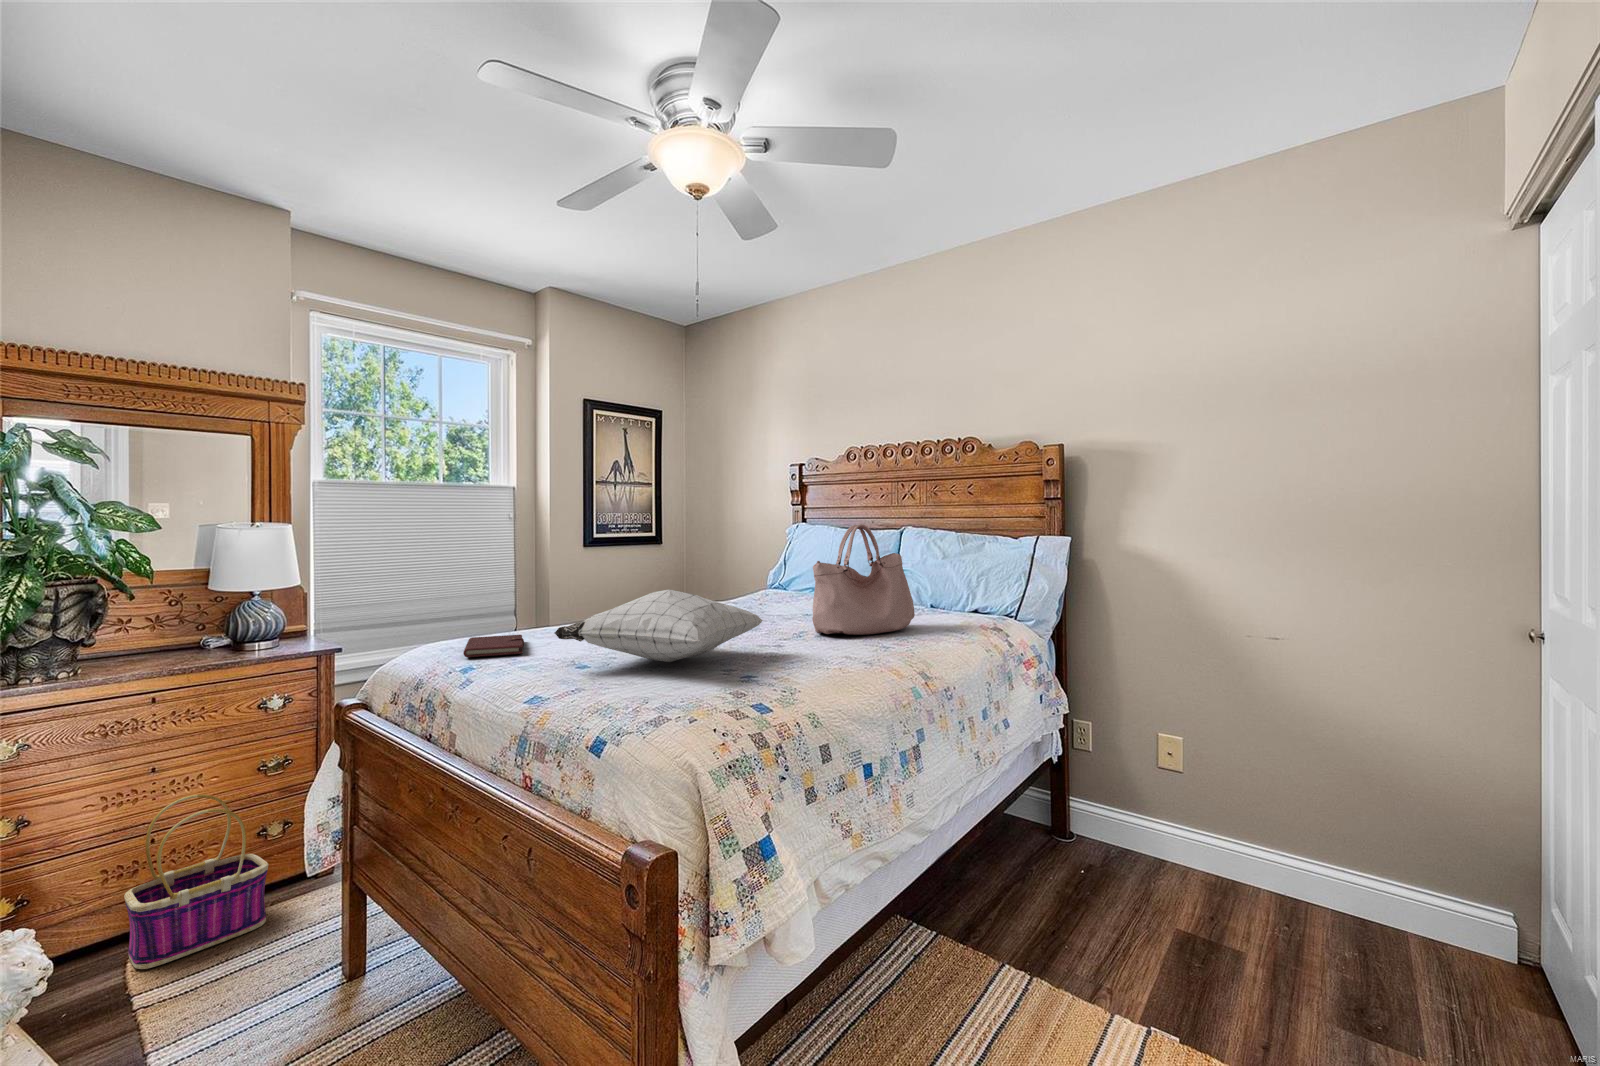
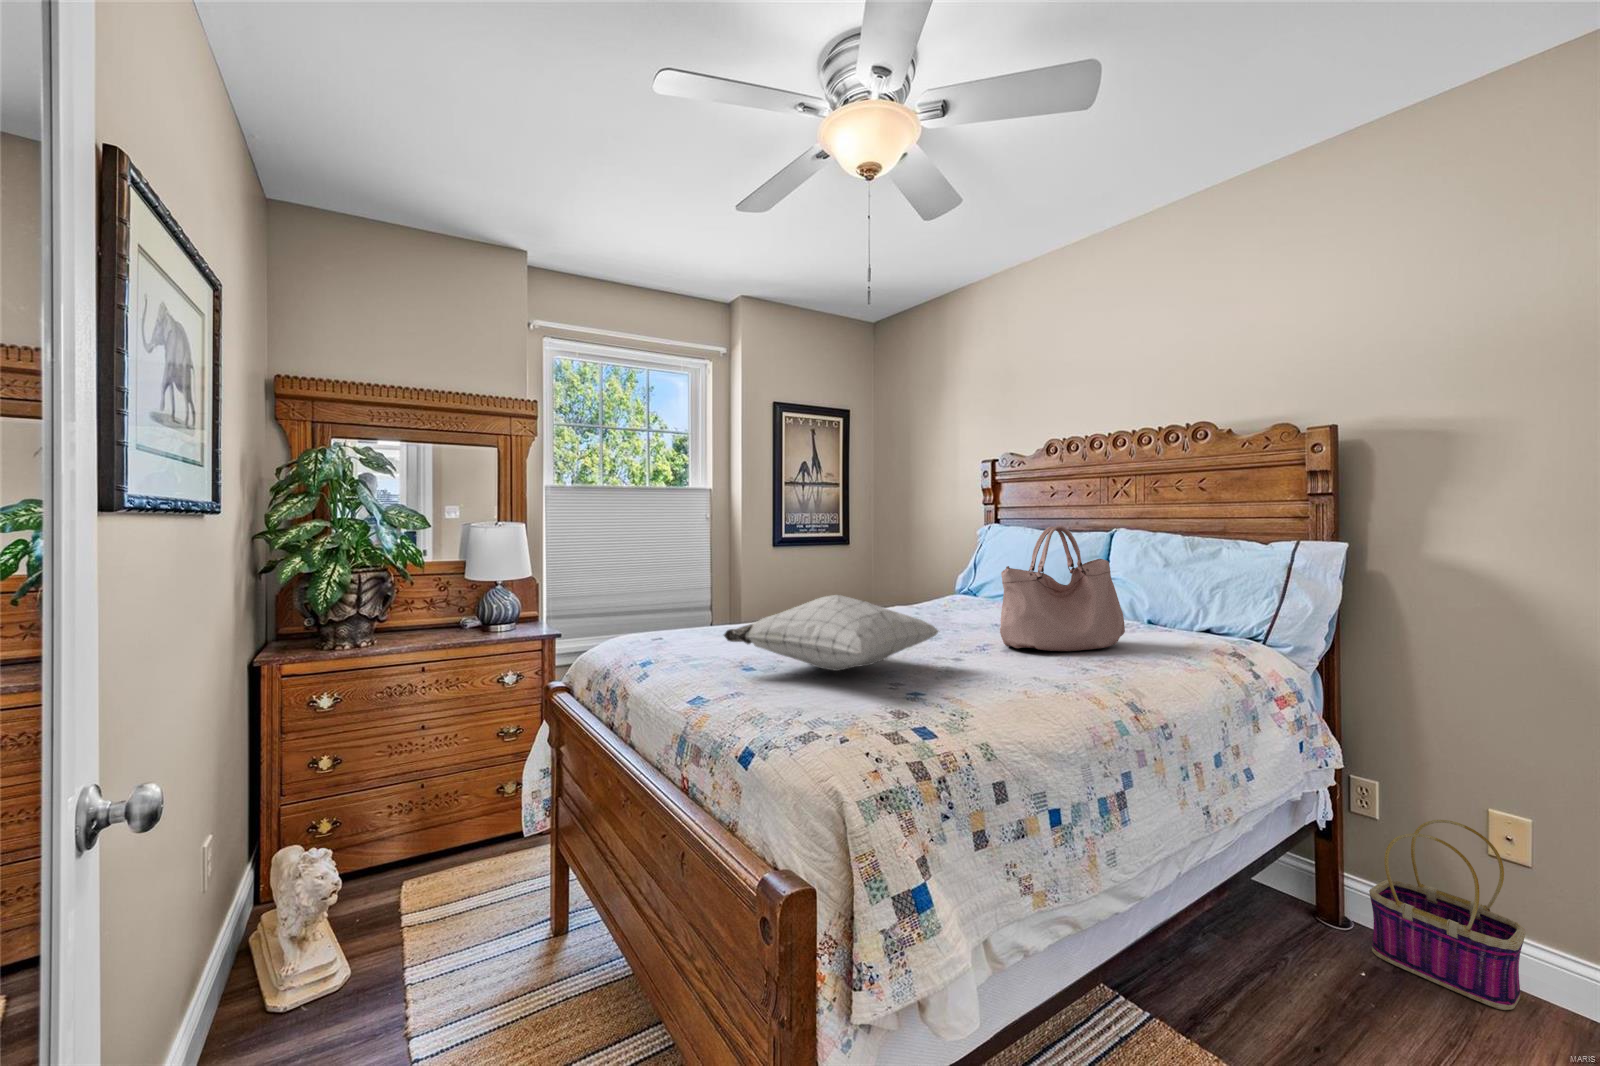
notebook: present [463,635,524,657] -> none [647,632,704,653]
basket: present [124,795,268,969] -> present [1369,820,1526,1010]

